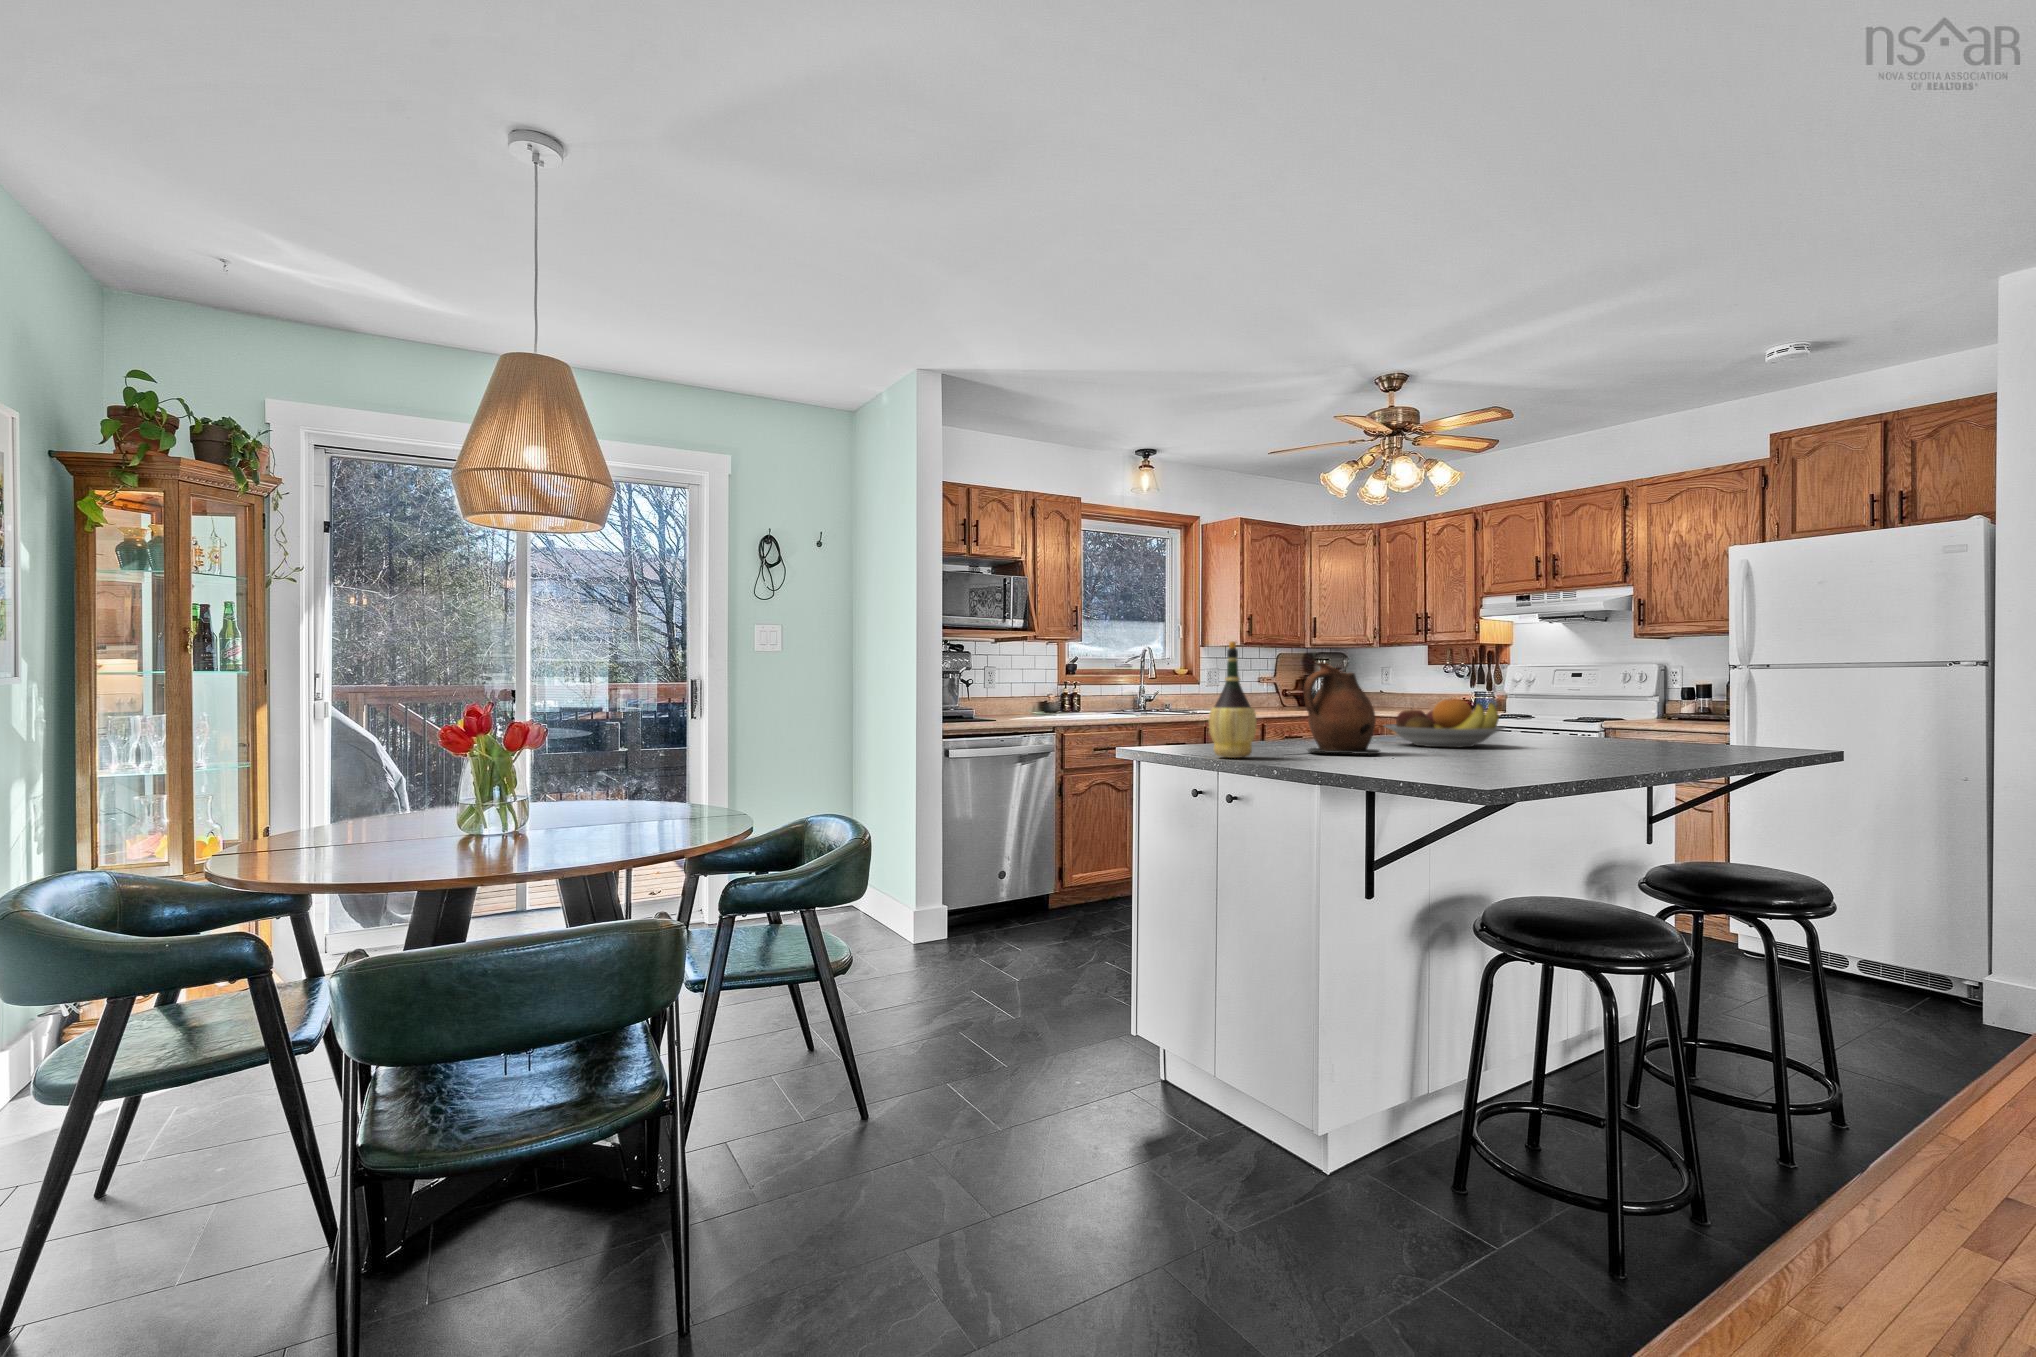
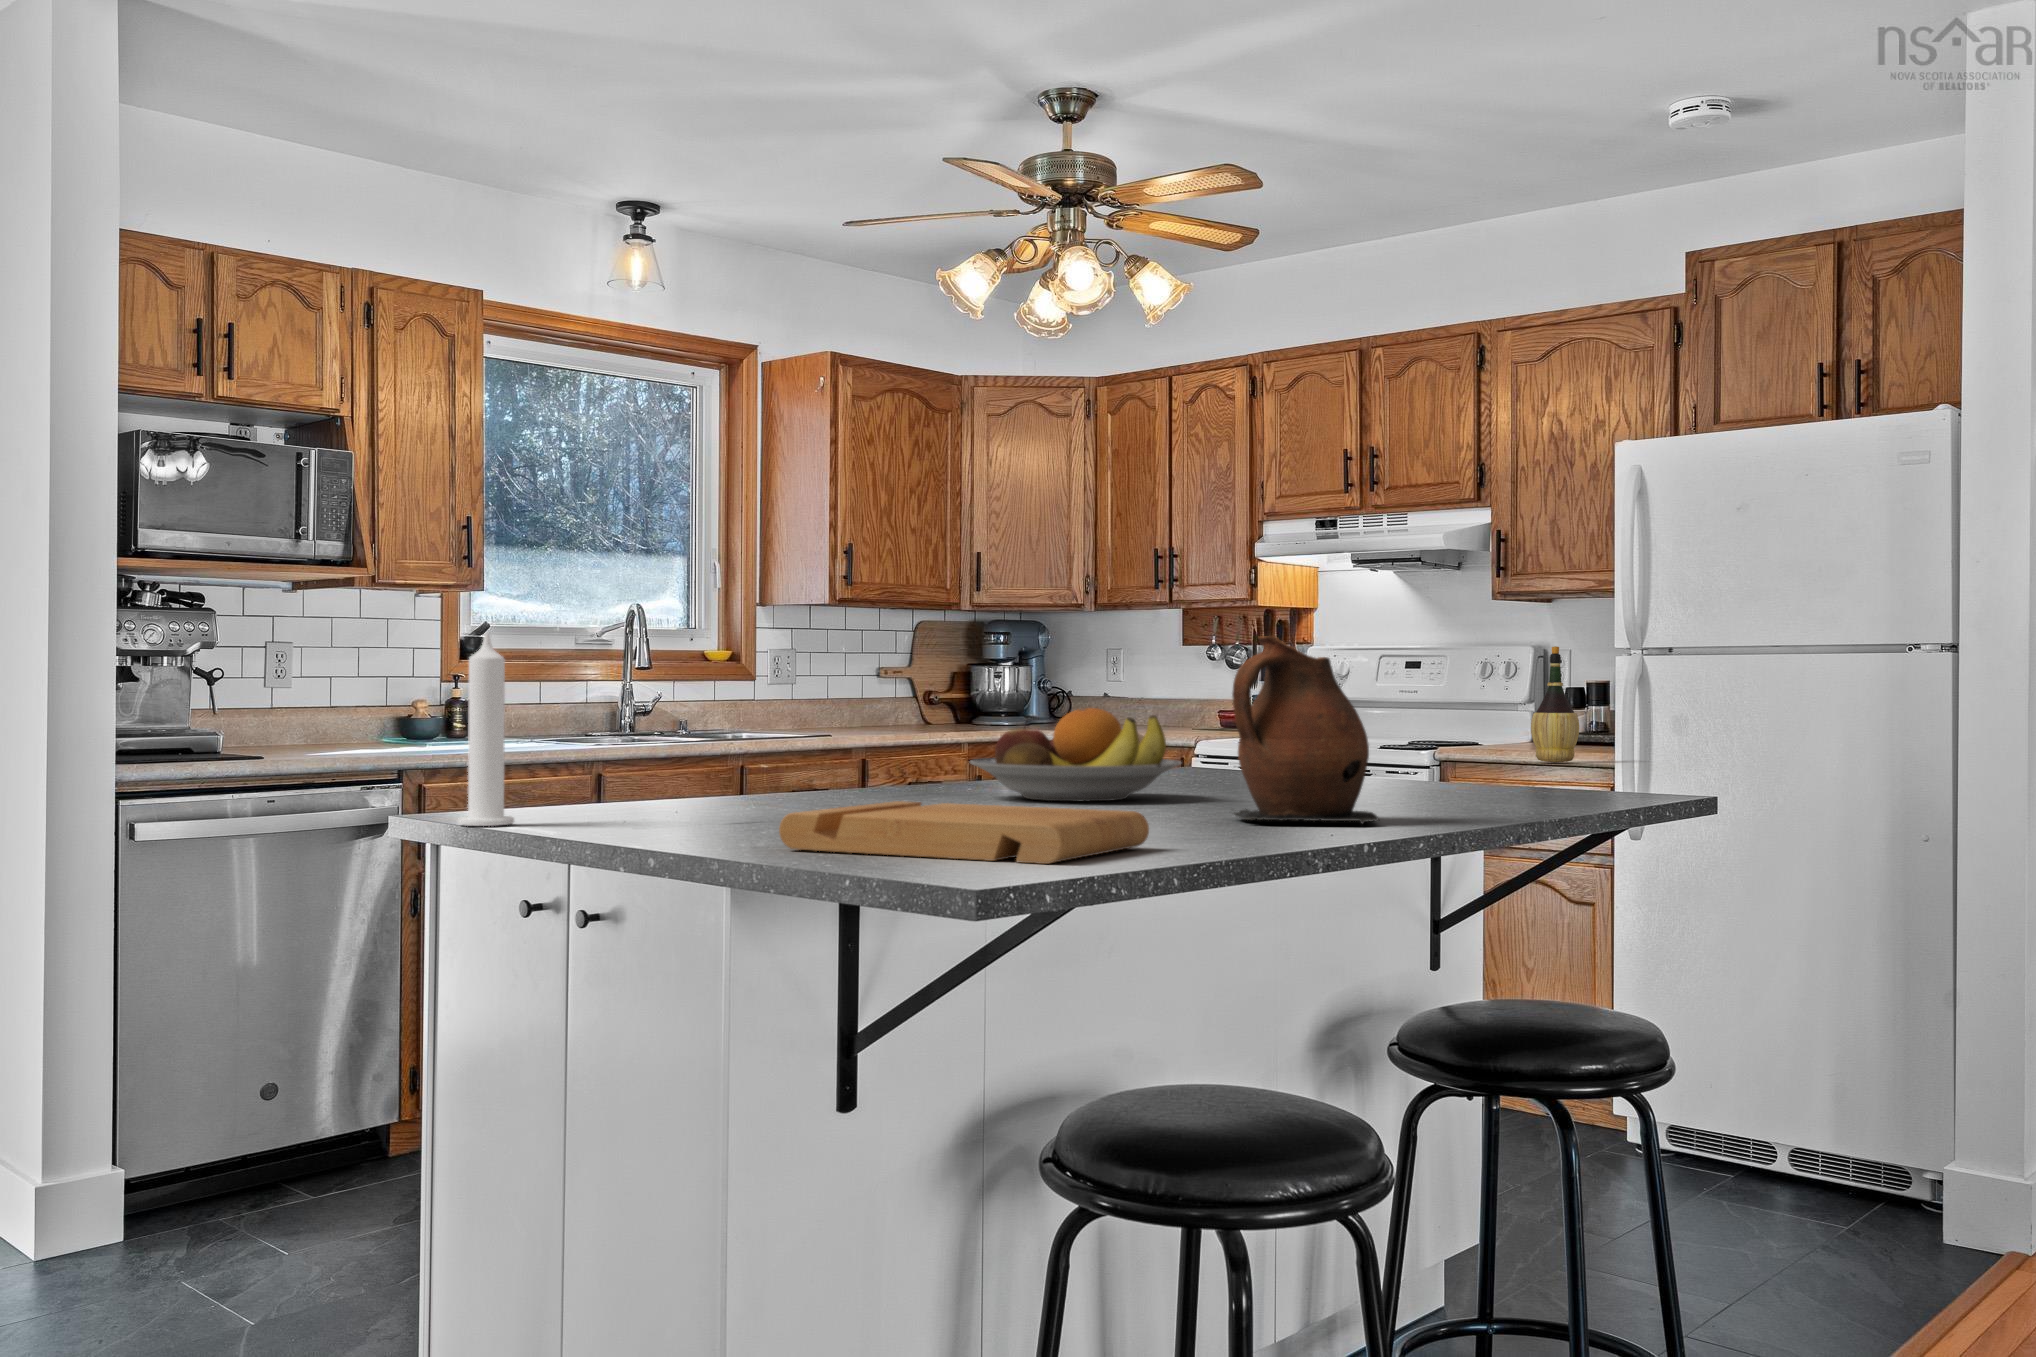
wine bottle: present [1209,641,1257,758] -> present [1531,646,1579,762]
candle: none [1158,662,1184,754] -> present [458,633,514,826]
ceramic pitcher: present [1303,663,1380,755] -> present [1232,636,1380,824]
cutting board: none [1351,746,1555,779] -> present [779,801,1149,864]

